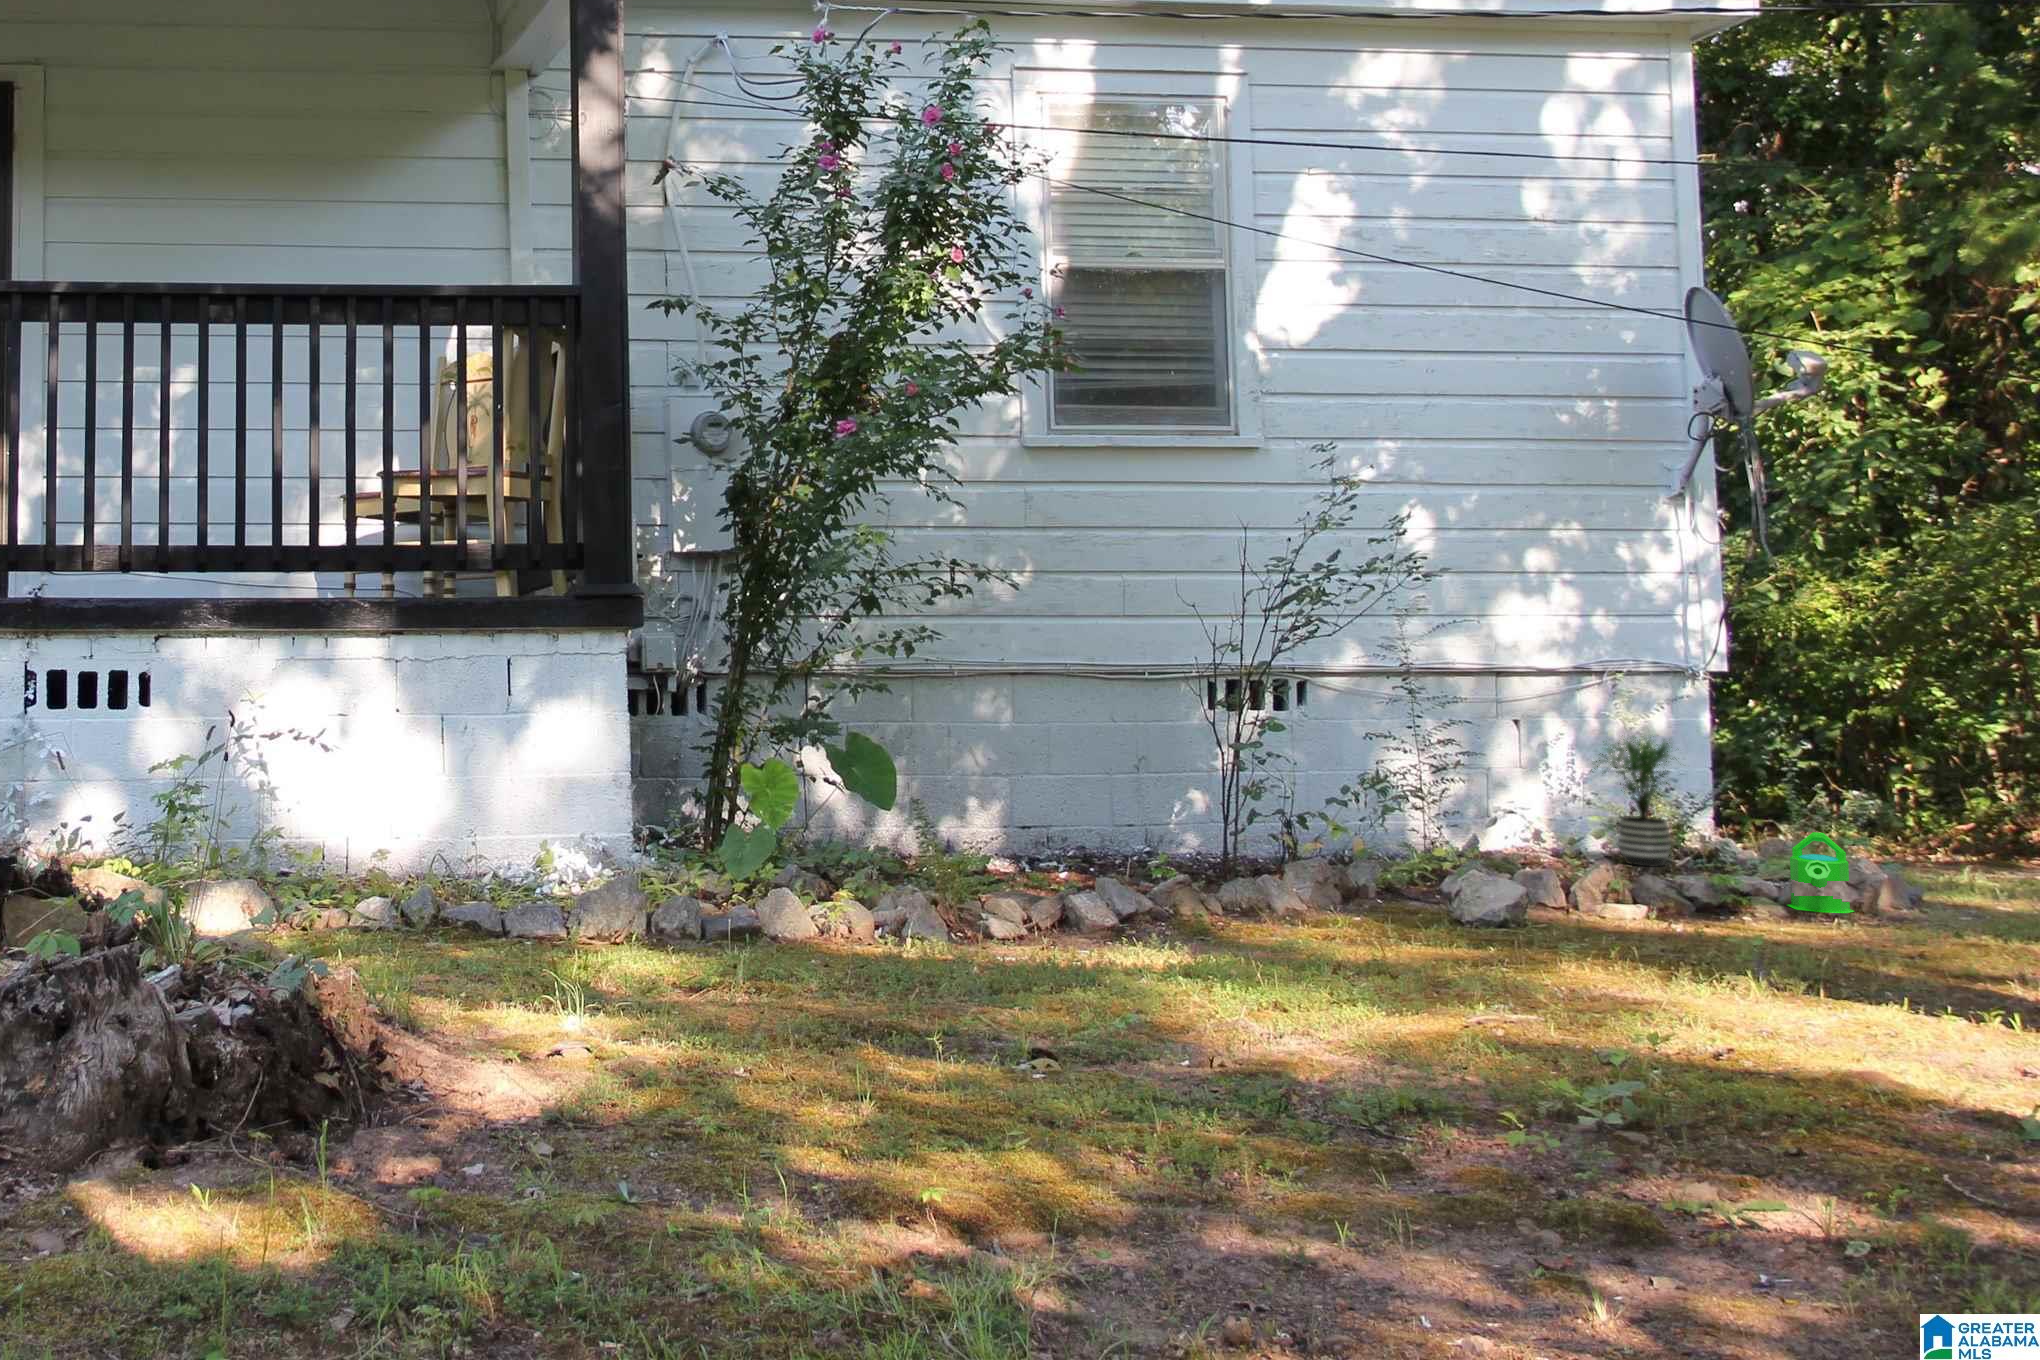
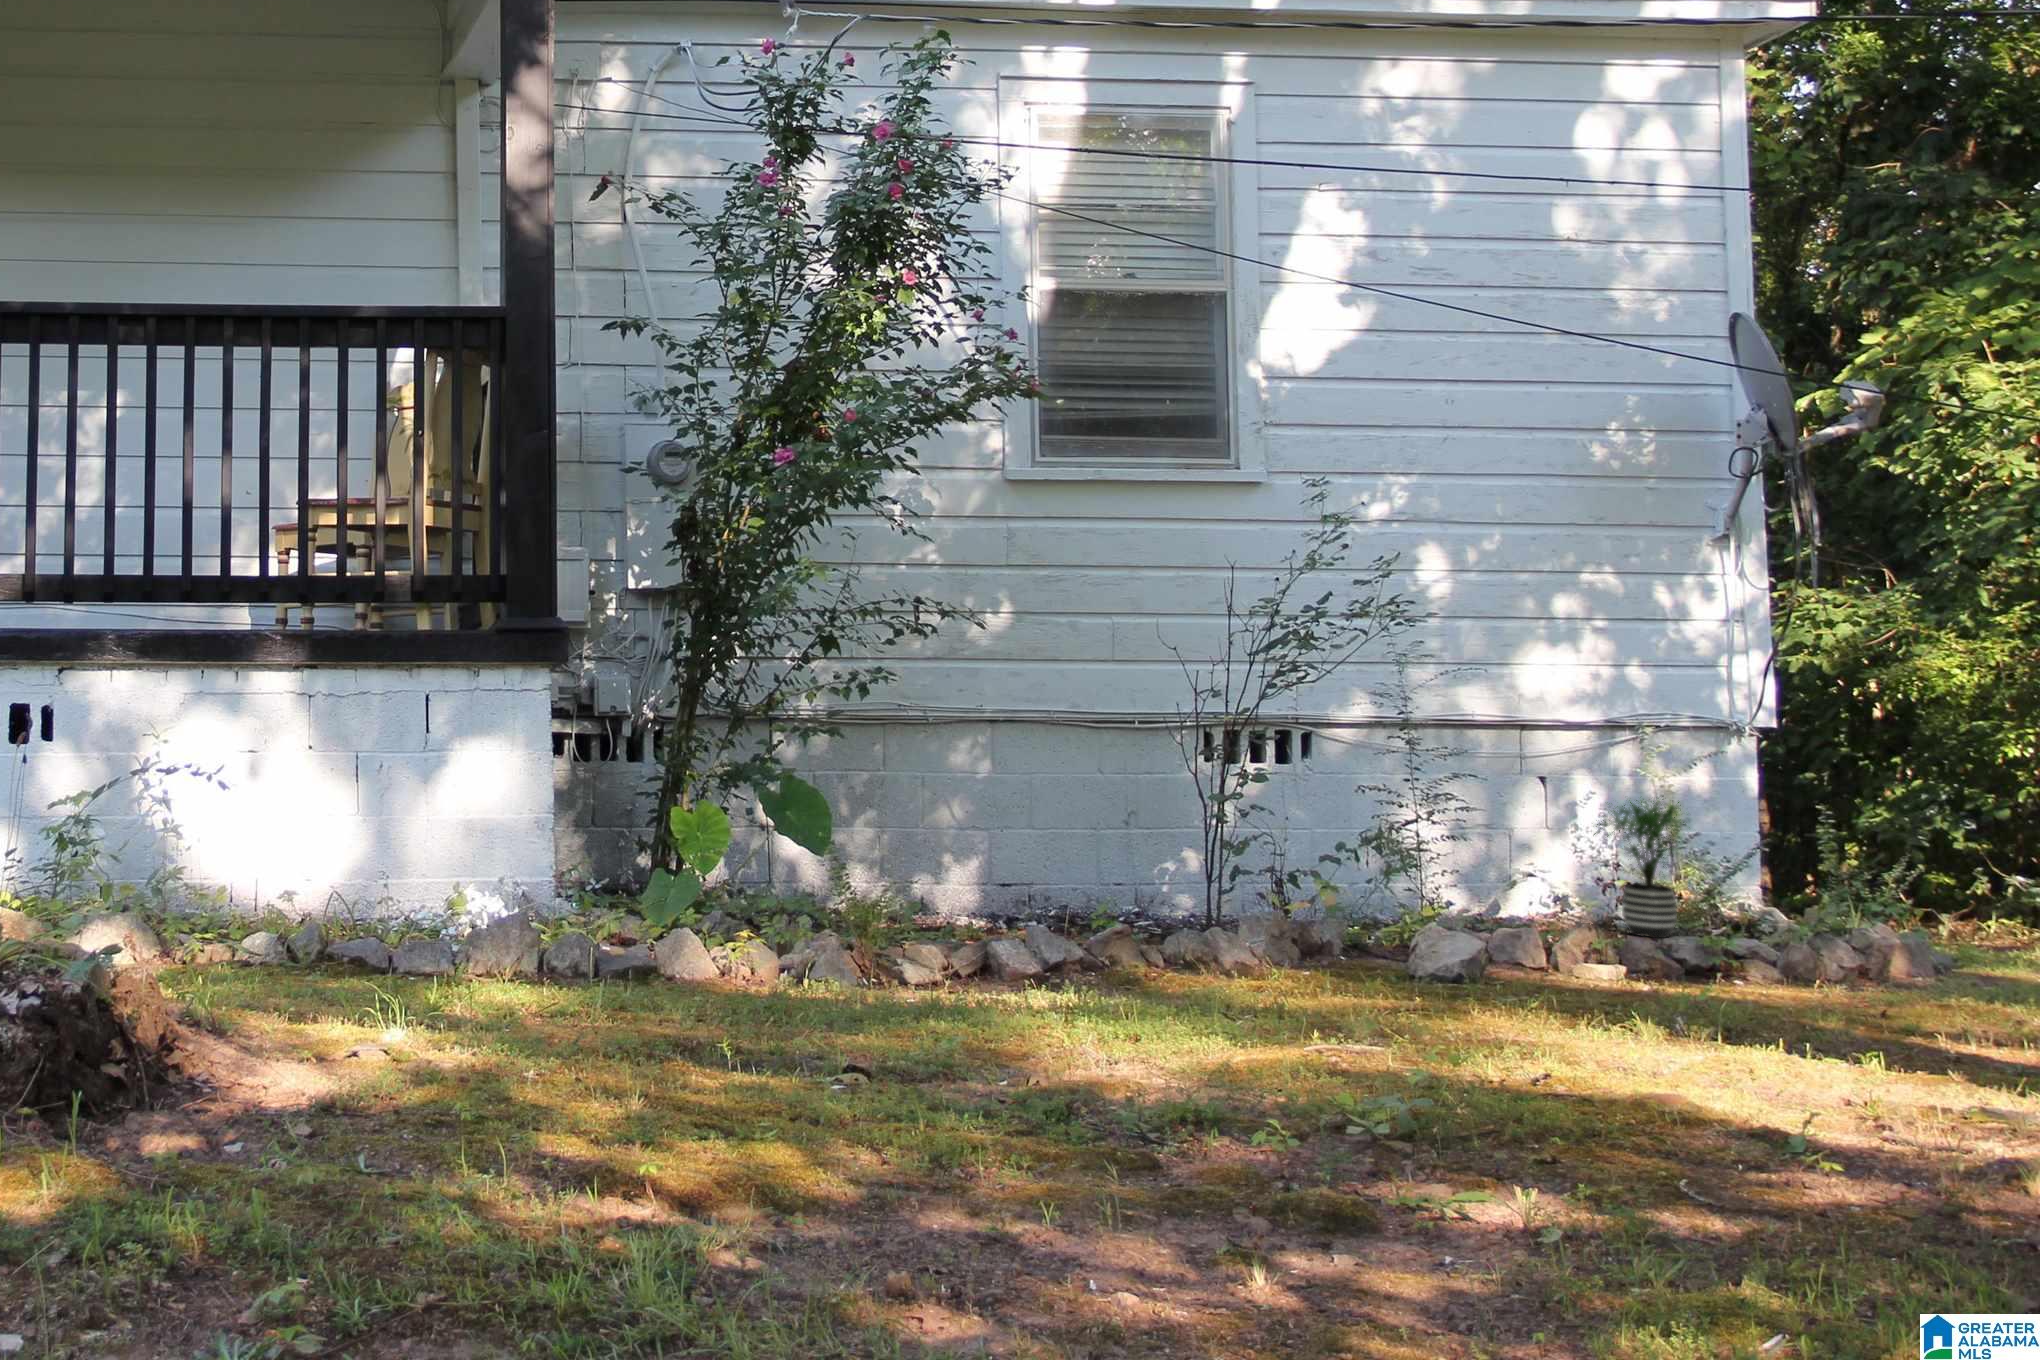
watering can: present [1787,832,1854,913] -> none [1793,903,1865,991]

